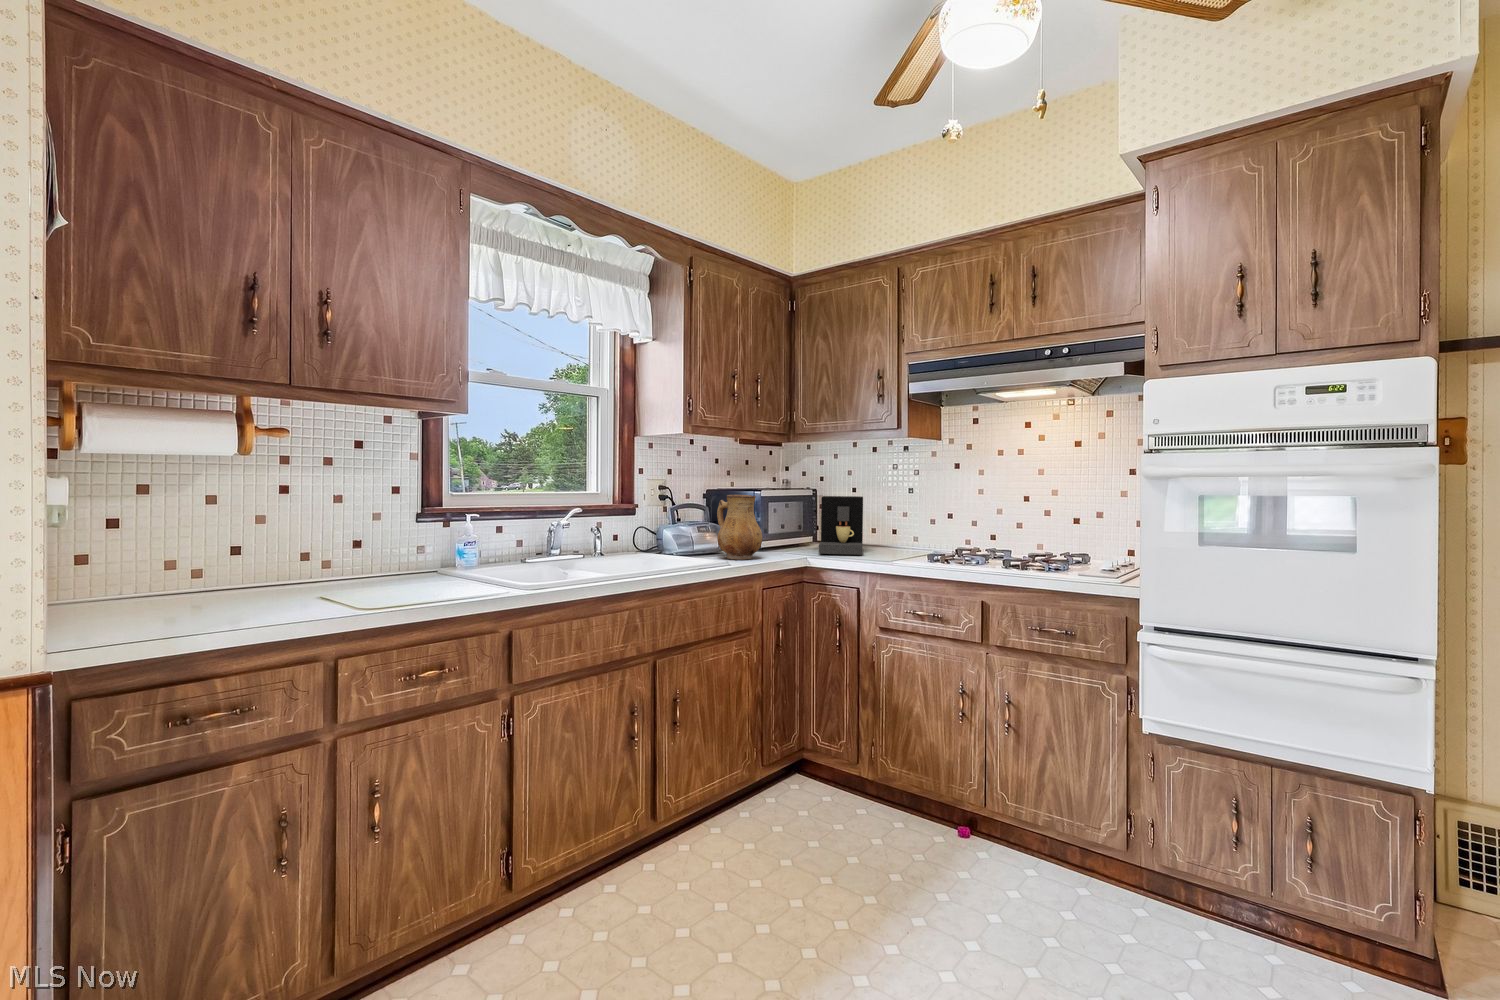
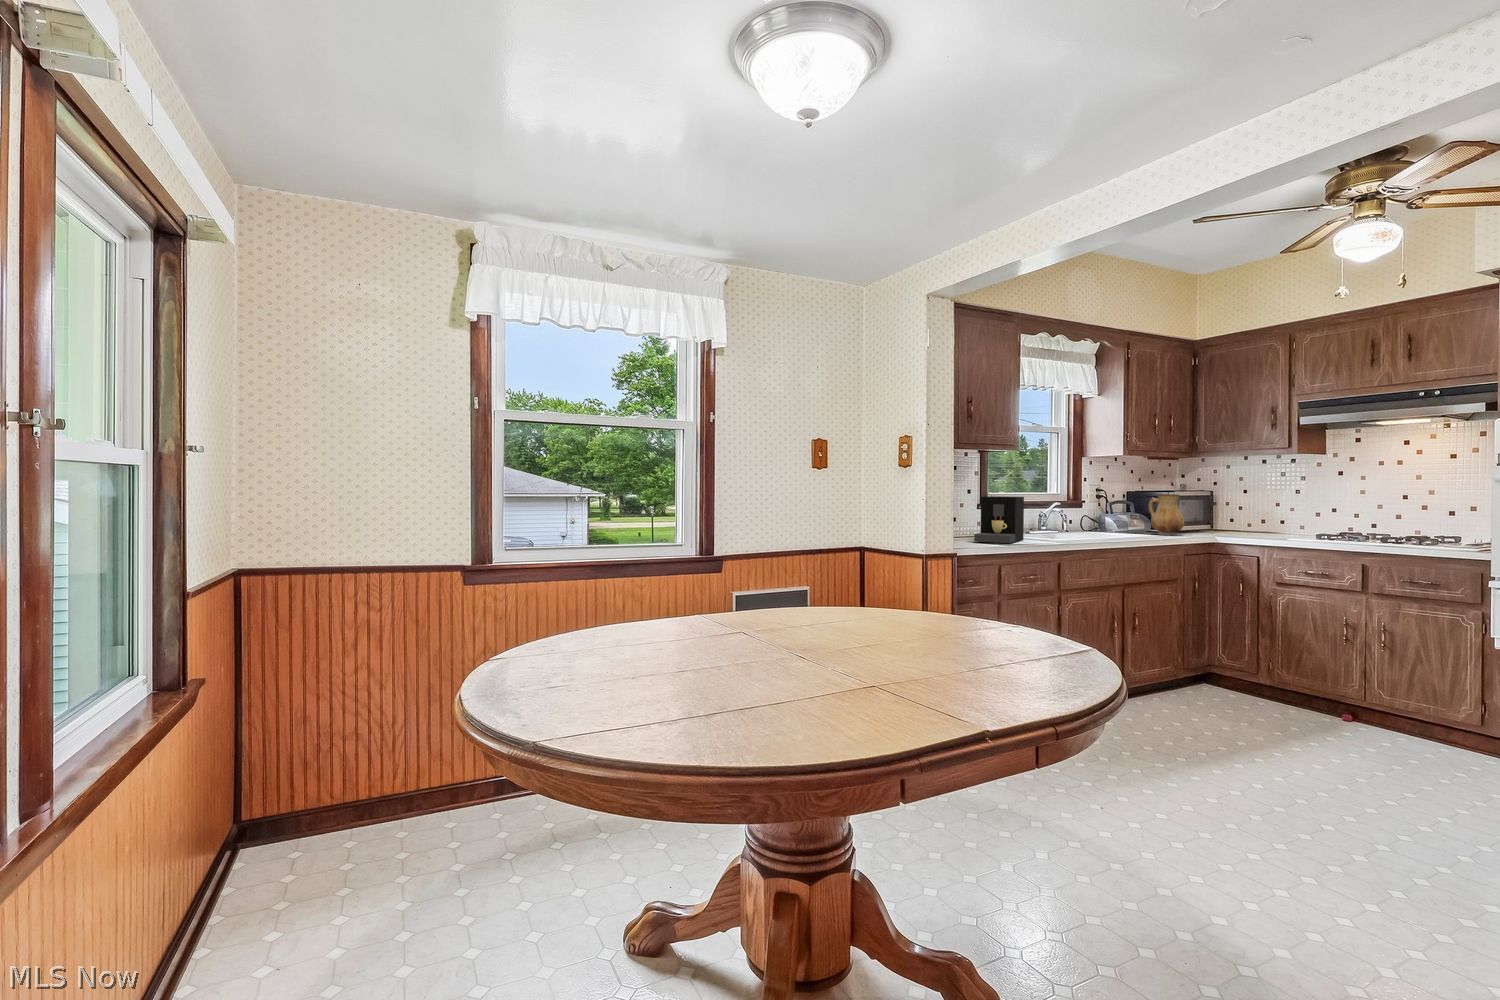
coffee maker: present [819,496,863,555] -> present [974,496,1024,543]

